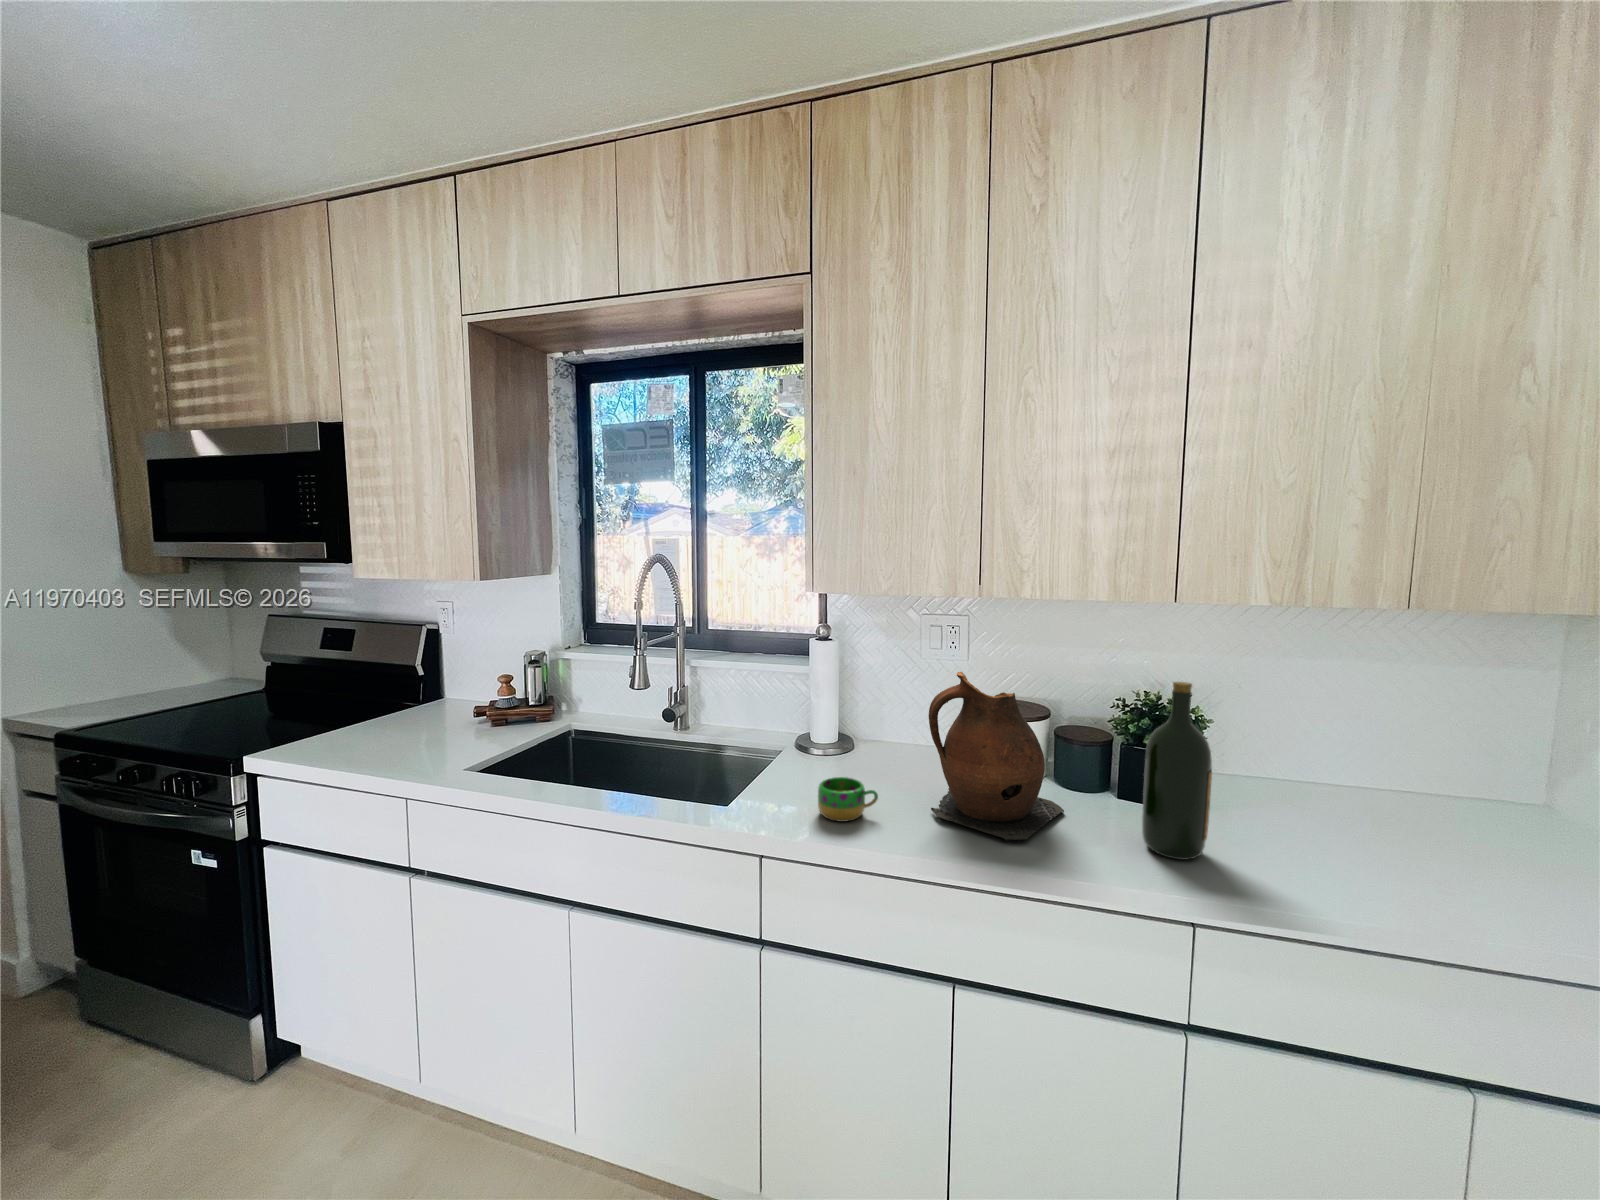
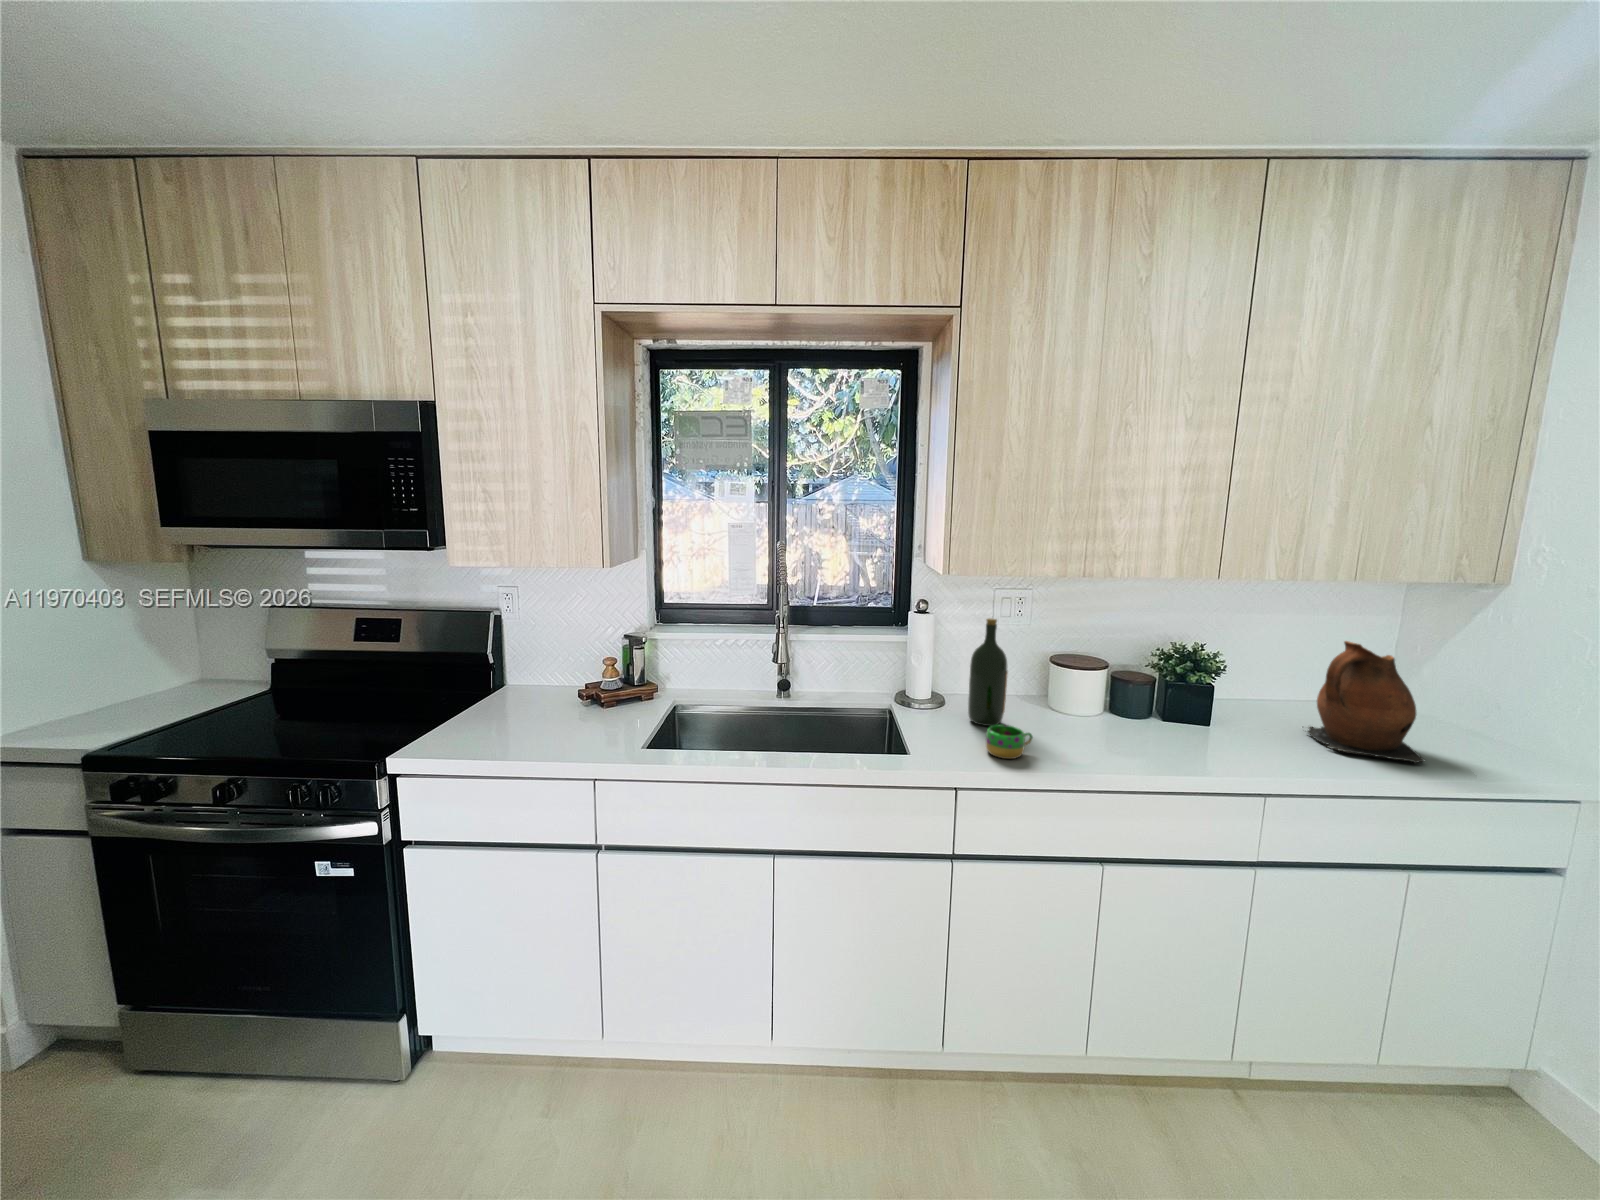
ceramic pitcher: present [929,672,1064,842] -> present [1307,641,1425,764]
wine bottle: present [1142,682,1212,860] -> present [968,618,1008,726]

